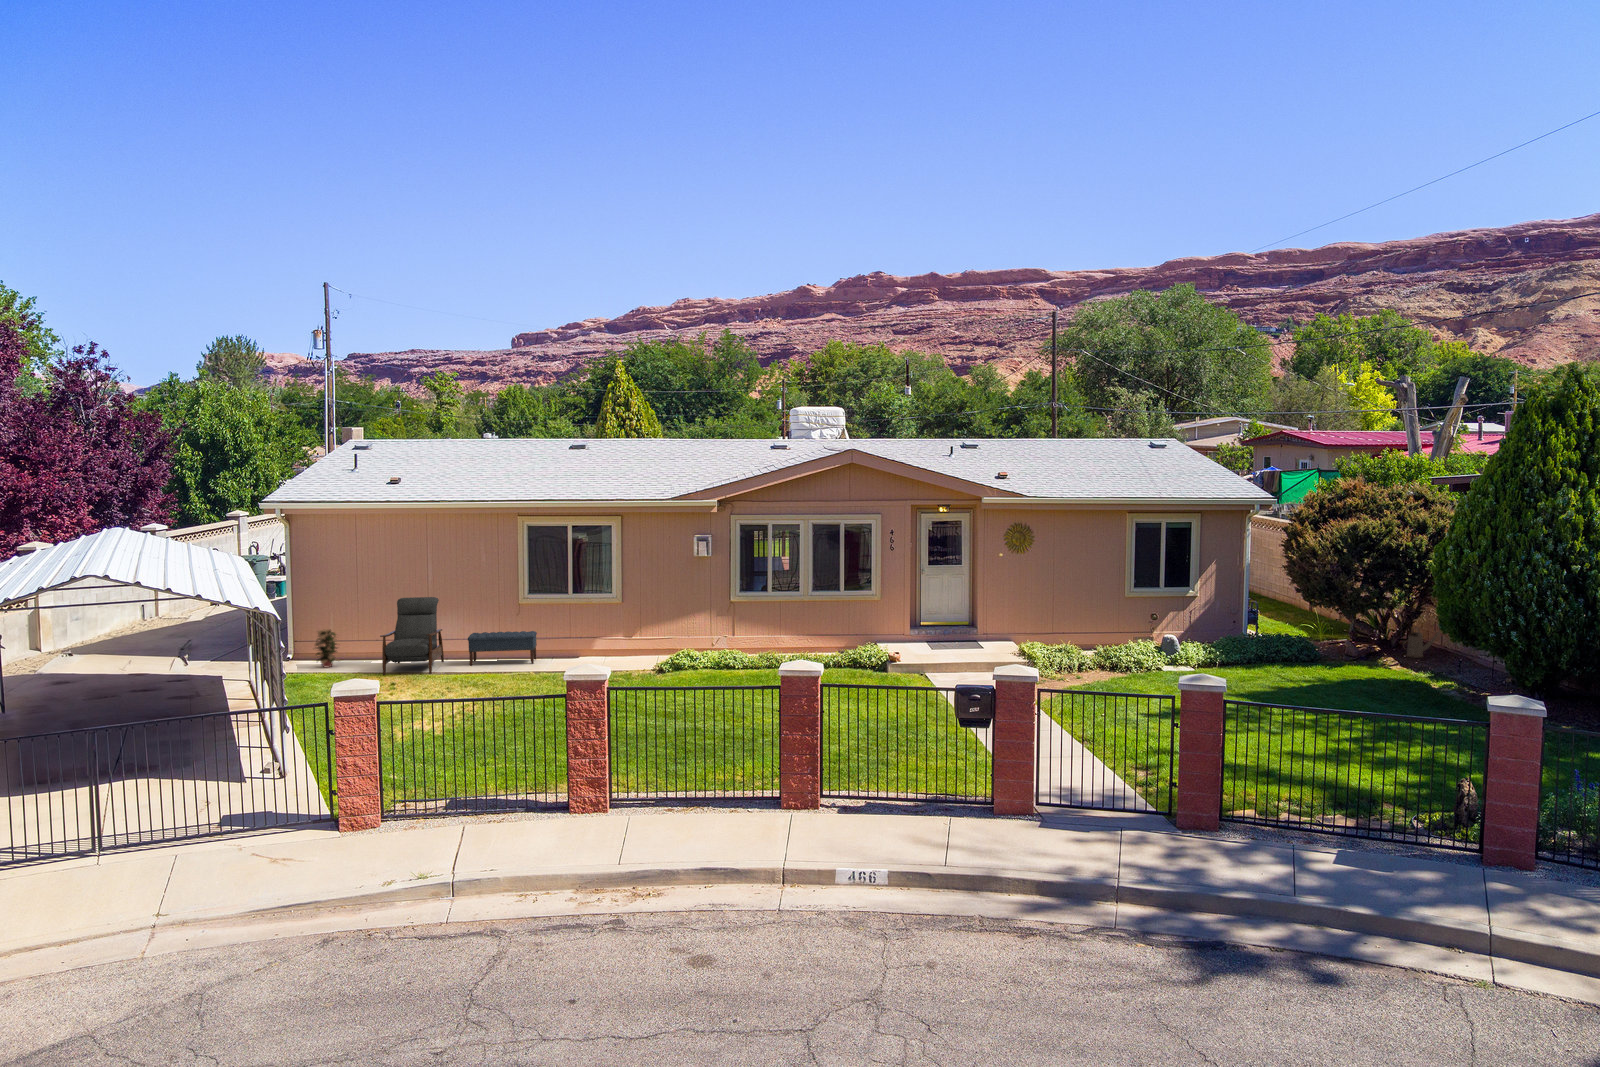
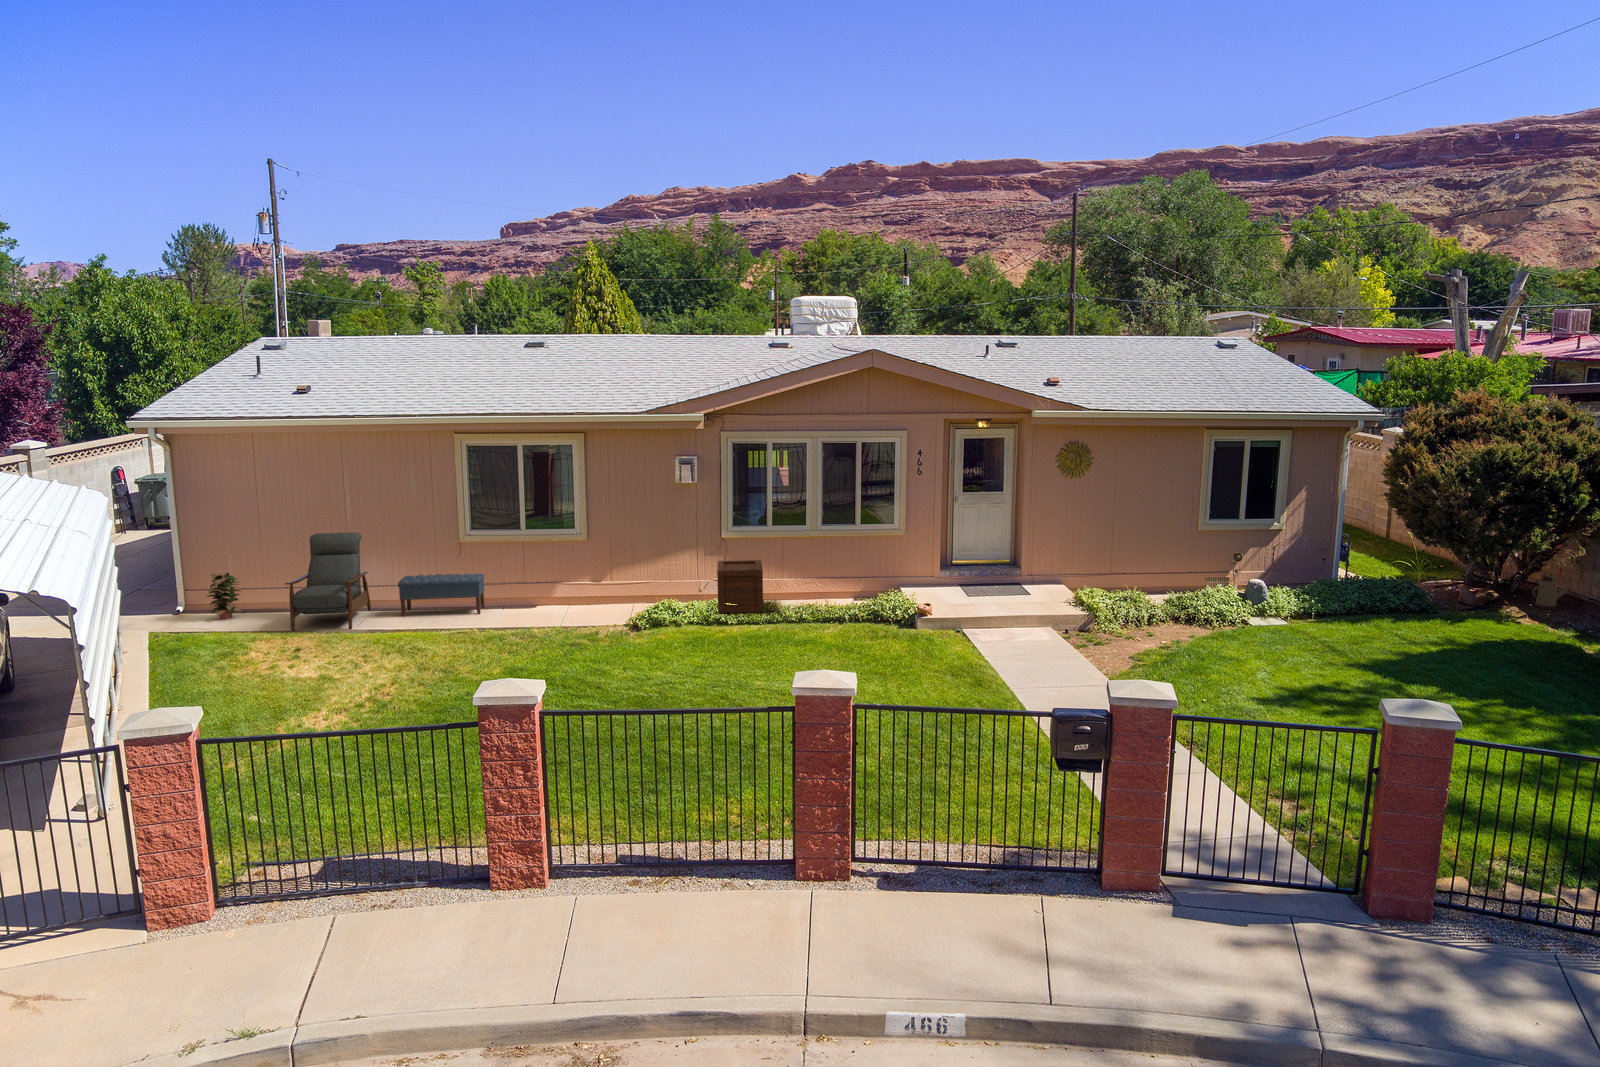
wooden crate: none [728,620,765,663] -> present [717,560,763,614]

